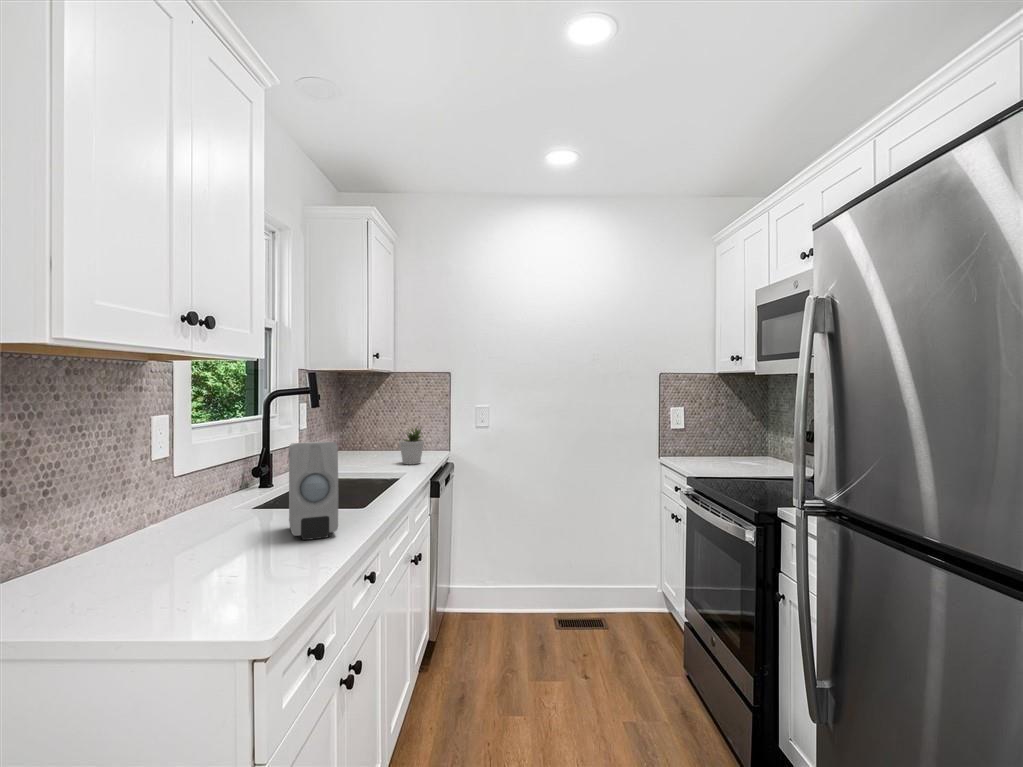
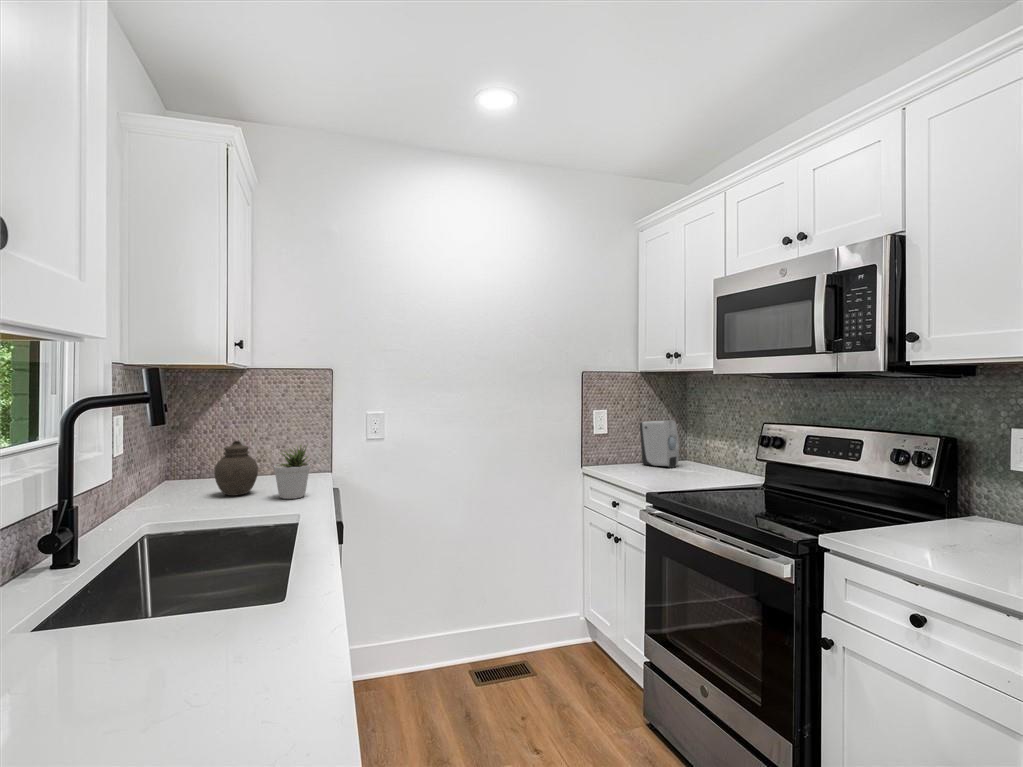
jar: none [363,423,392,461] -> present [214,441,258,496]
soap dispenser: present [289,442,338,540] -> present [640,421,679,468]

